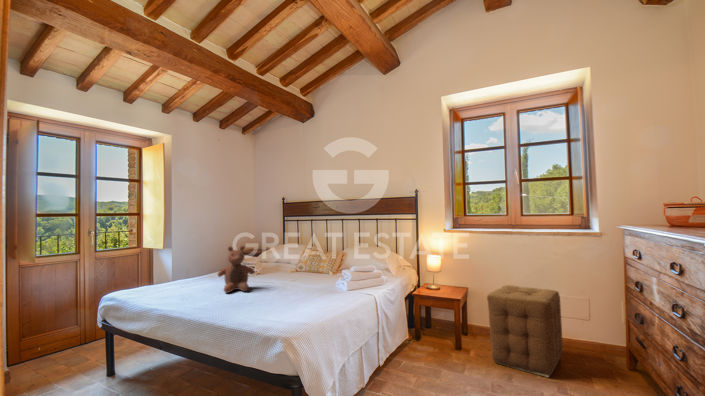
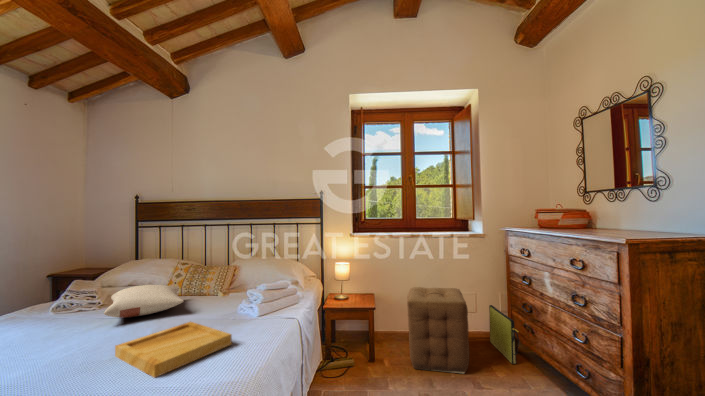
stuffed bear: present [218,246,255,293] -> none [33,271,110,356]
pillow: none [253,260,302,280] -> present [104,285,184,318]
tray: none [252,285,315,309] -> present [115,322,232,378]
bag: none [608,316,629,383] -> present [489,305,519,364]

